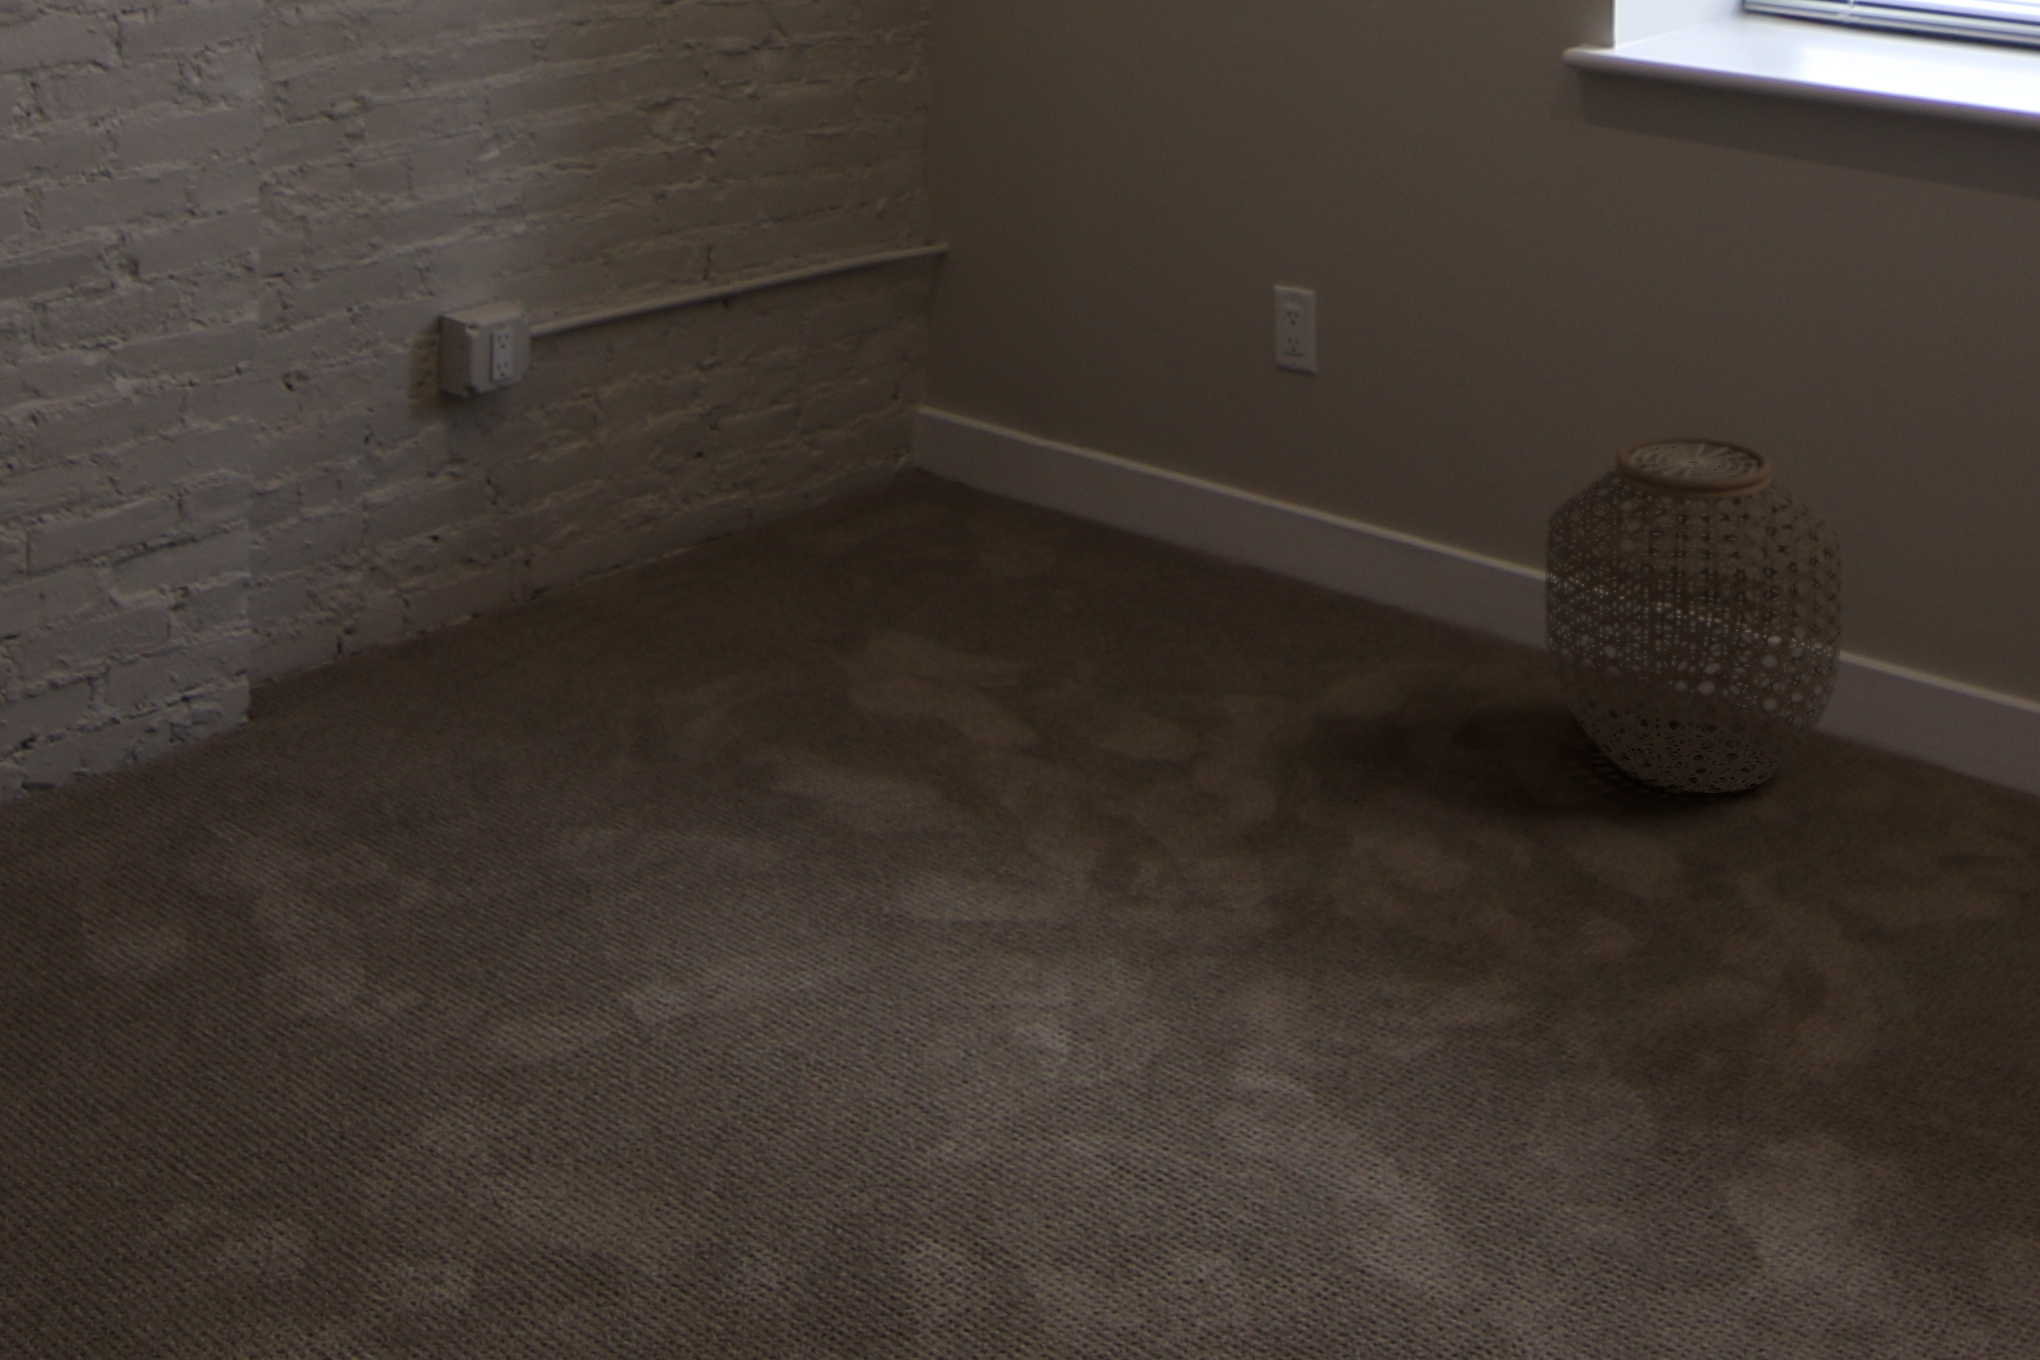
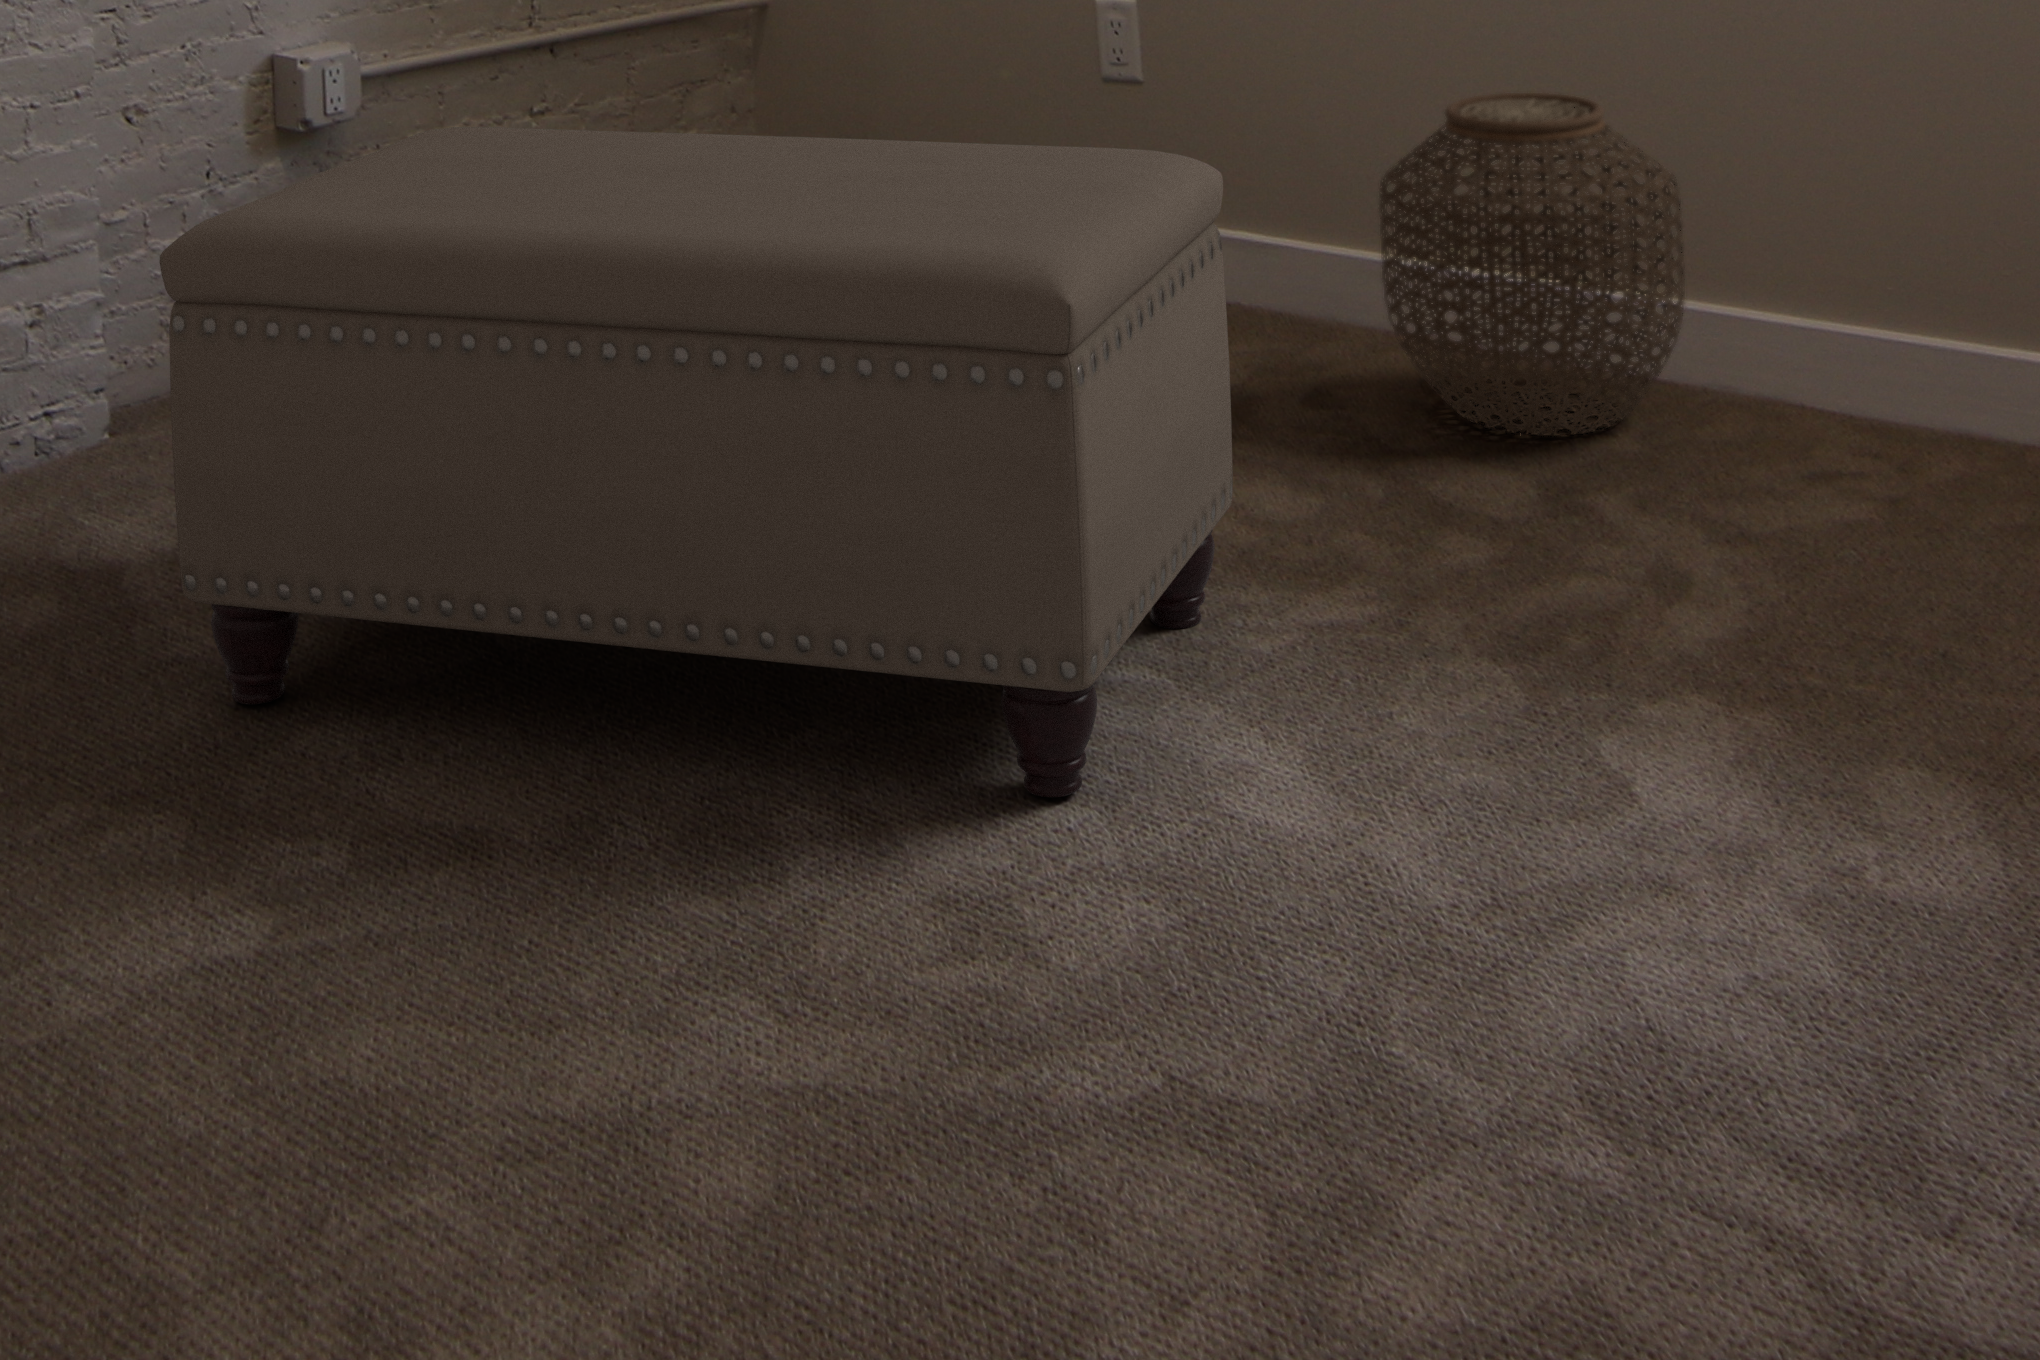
ottoman: none [317,455,1394,1237] -> present [160,127,1233,797]

